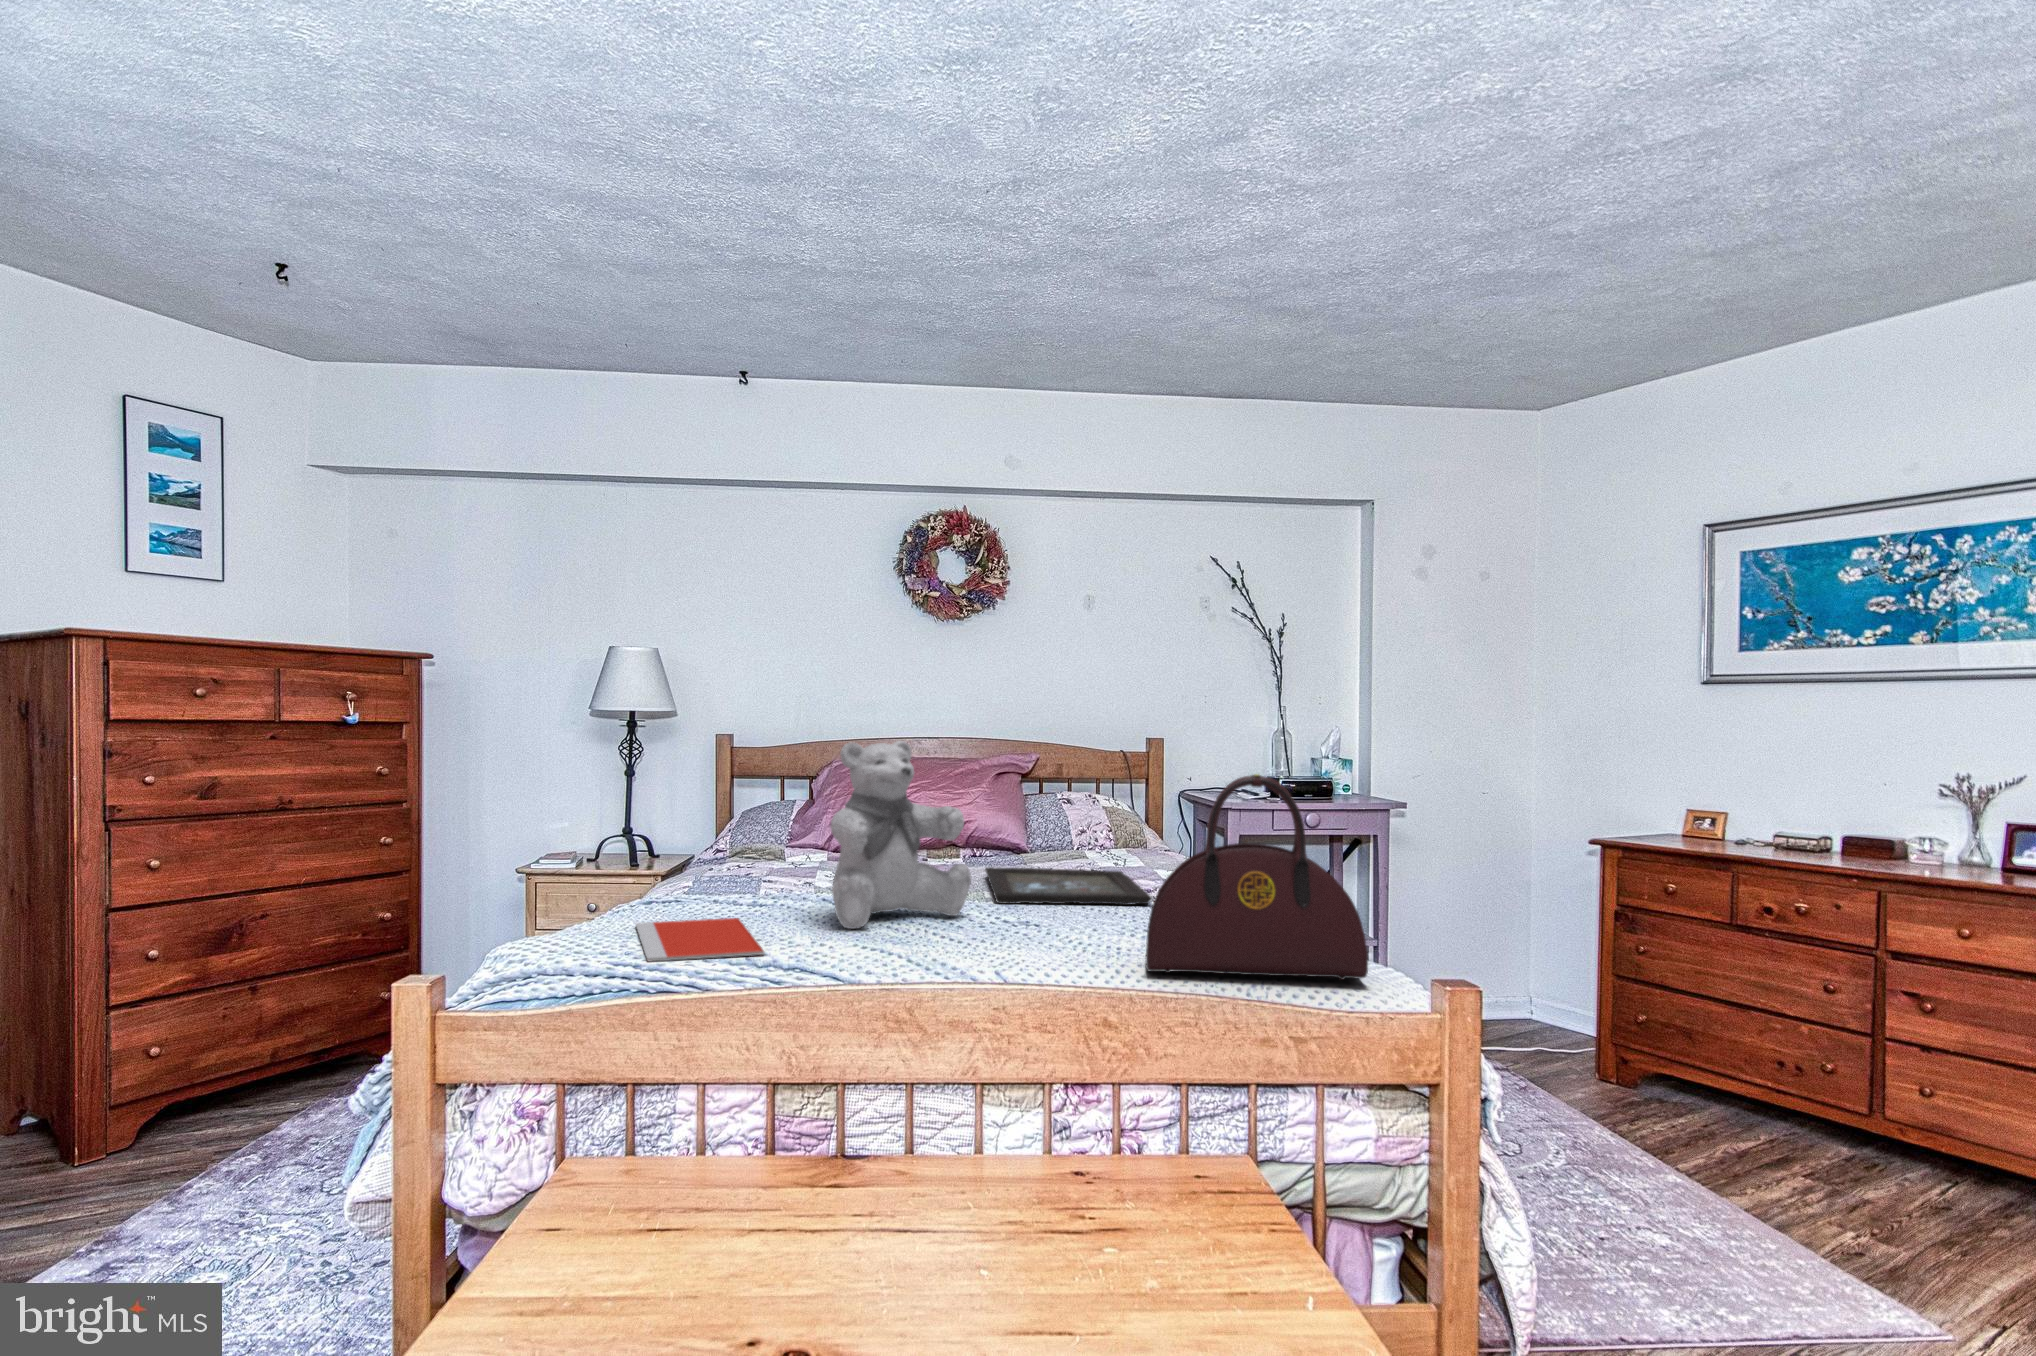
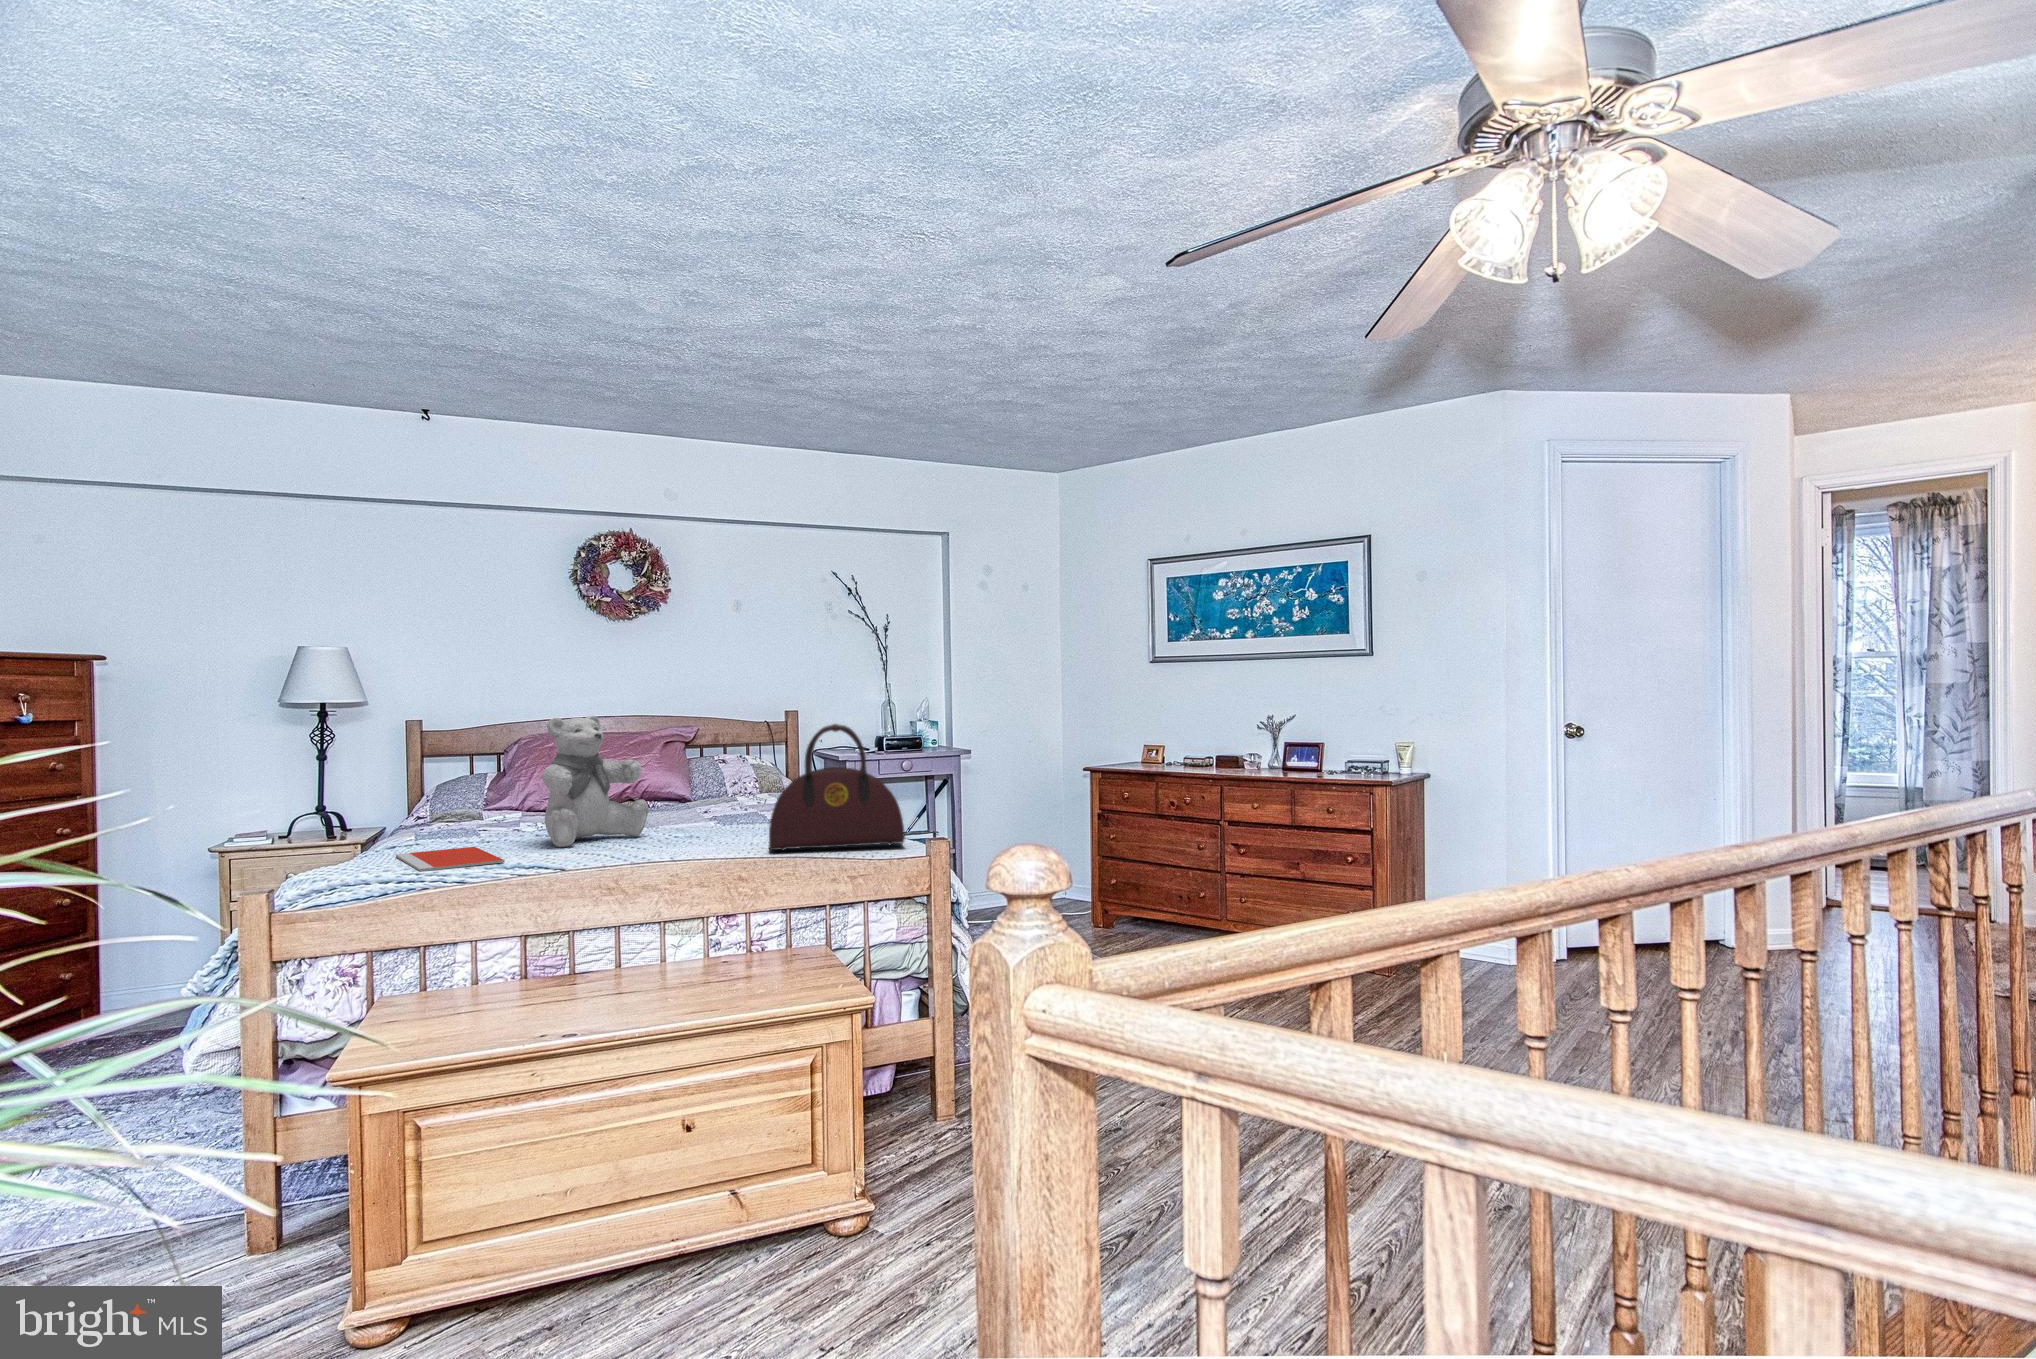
tray: present [985,867,1152,905] -> none [657,804,780,828]

